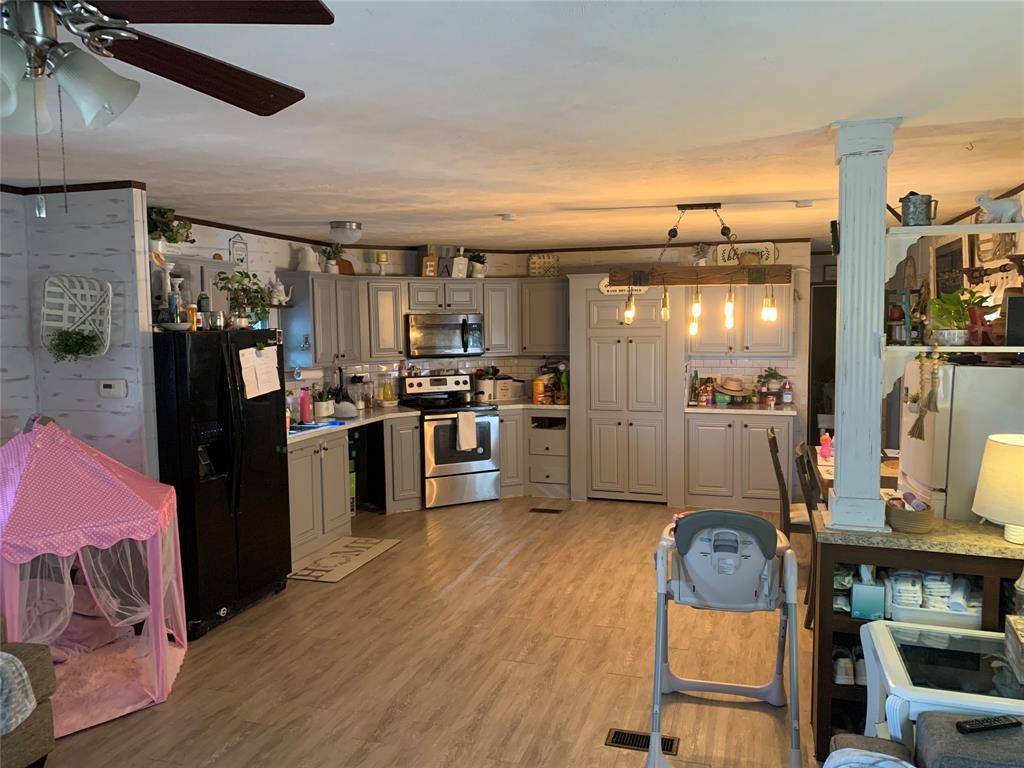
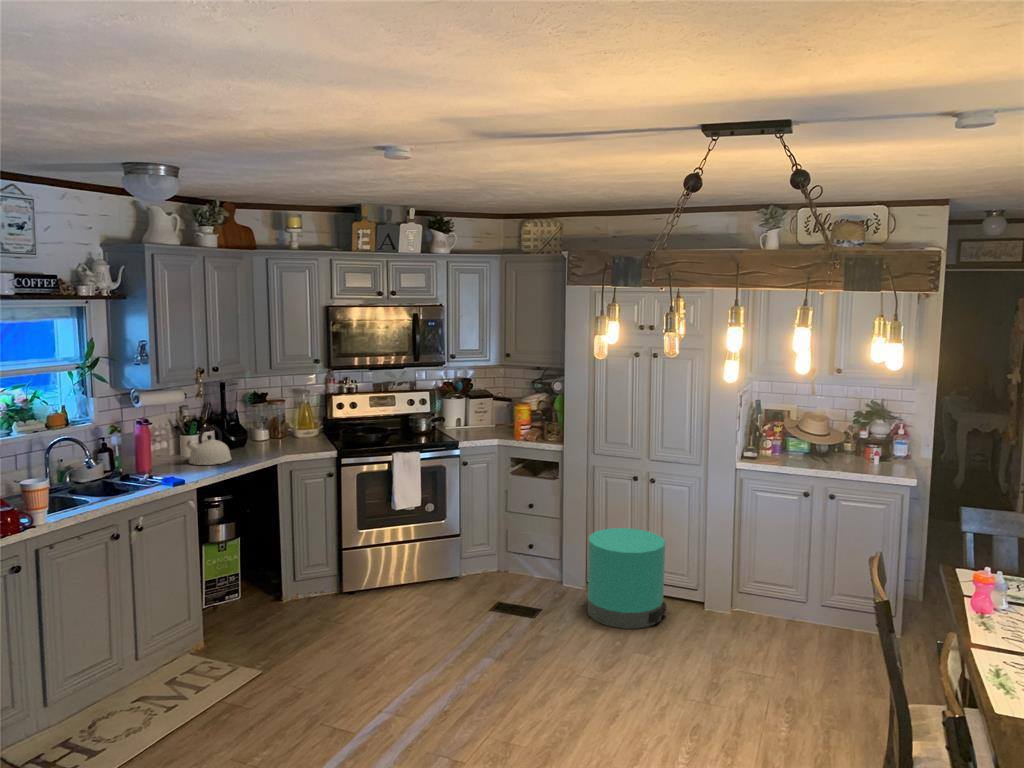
trash can: none [592,458,645,518] -> present [588,528,667,629]

